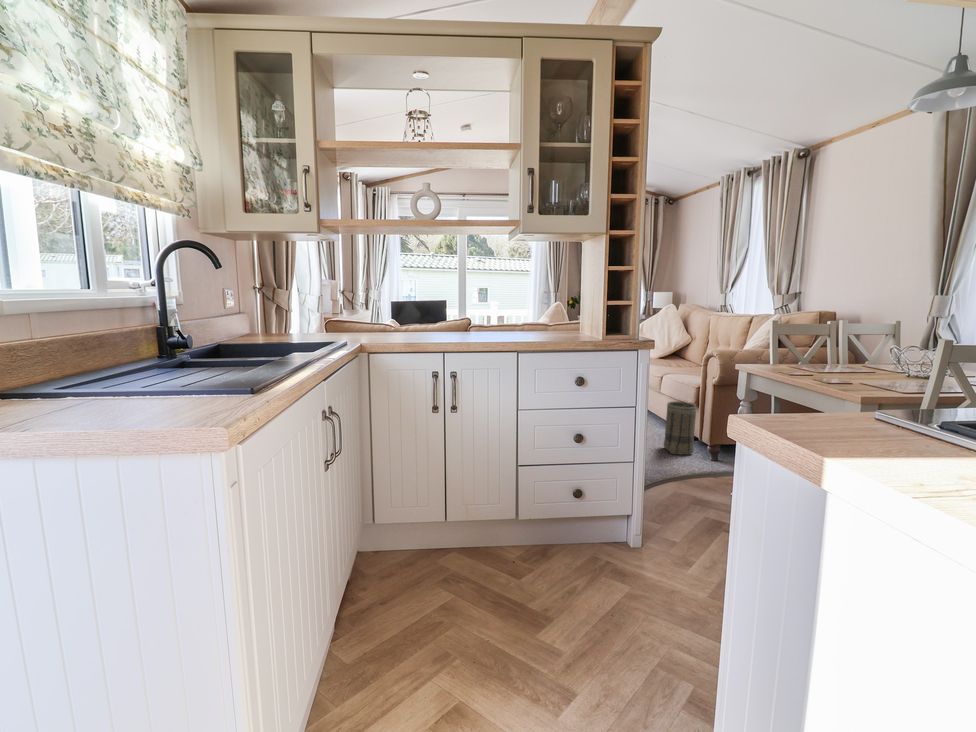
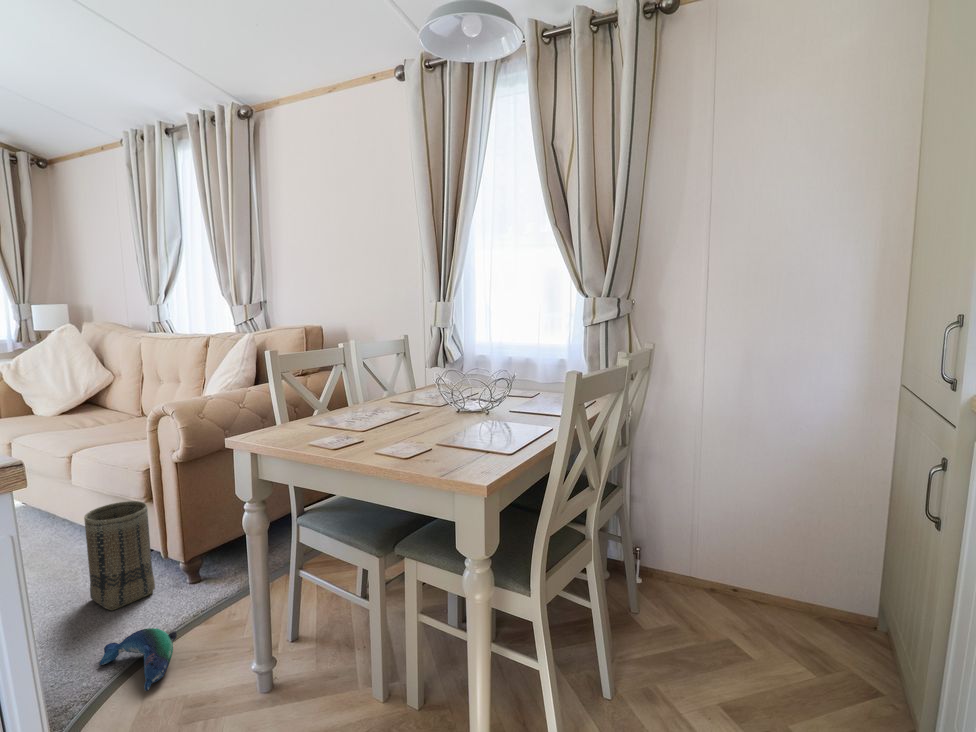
plush toy: none [664,460,699,482] -> present [99,628,177,691]

